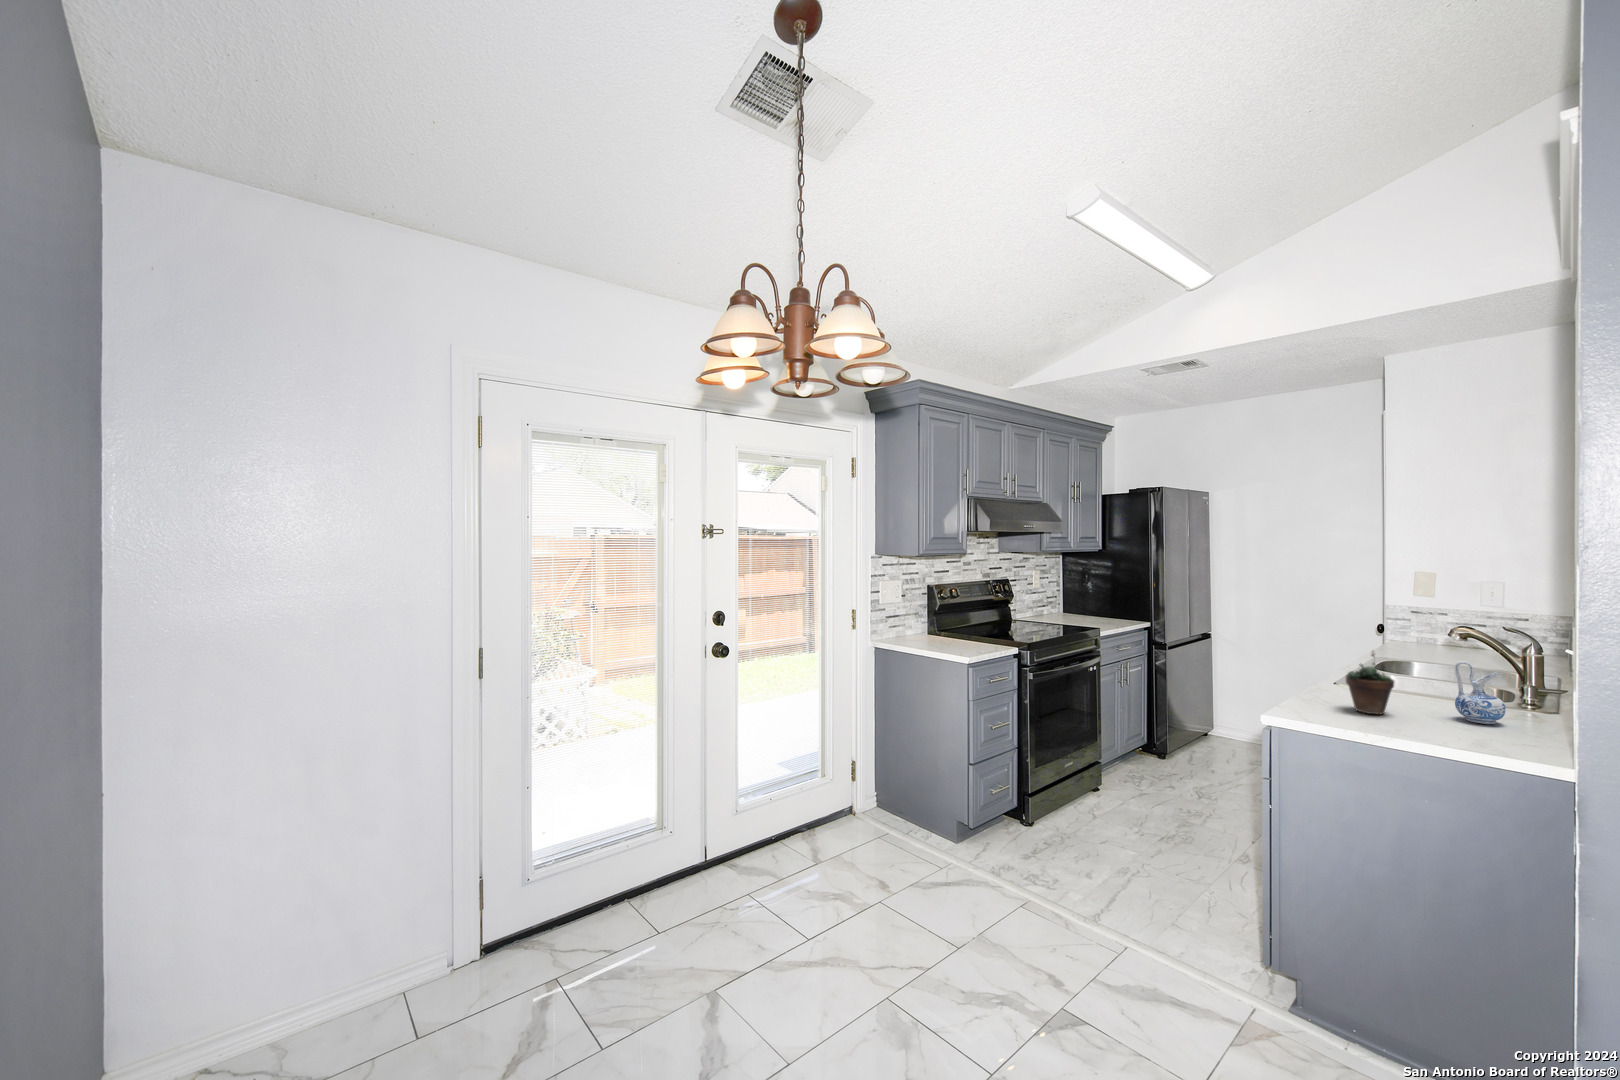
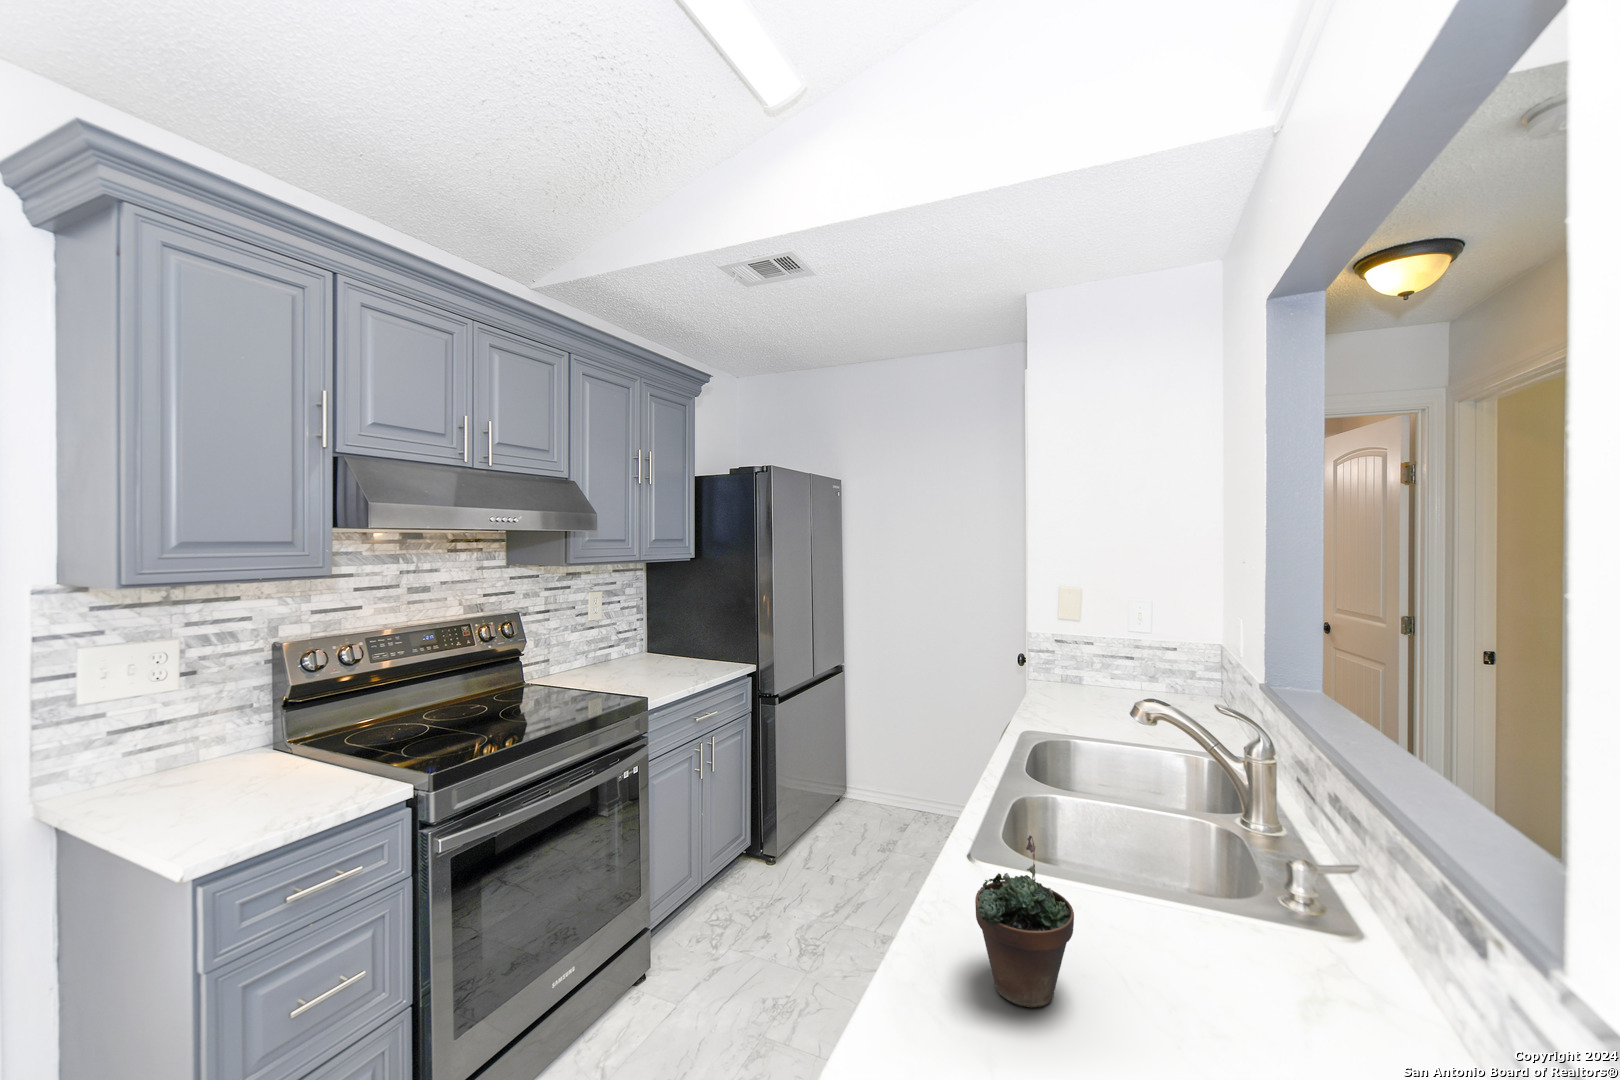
ceramic pitcher: present [1454,661,1505,724] -> none [1186,850,1286,1011]

